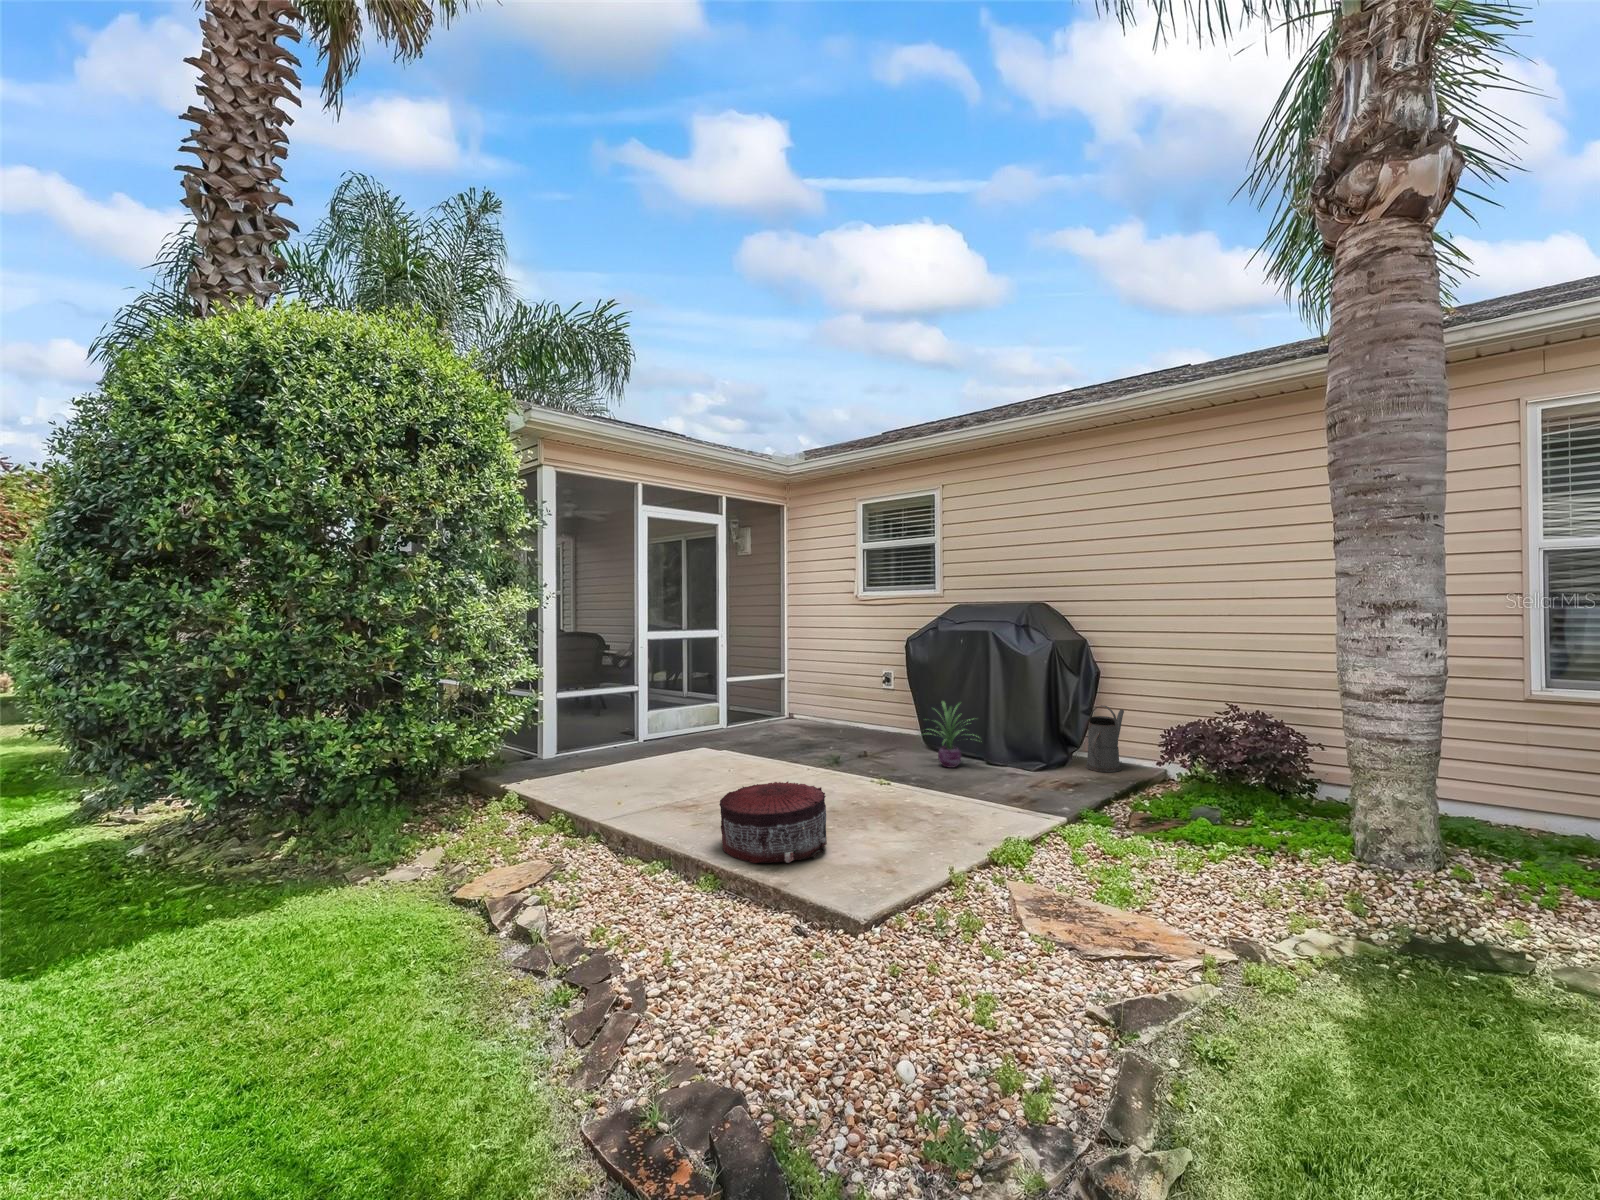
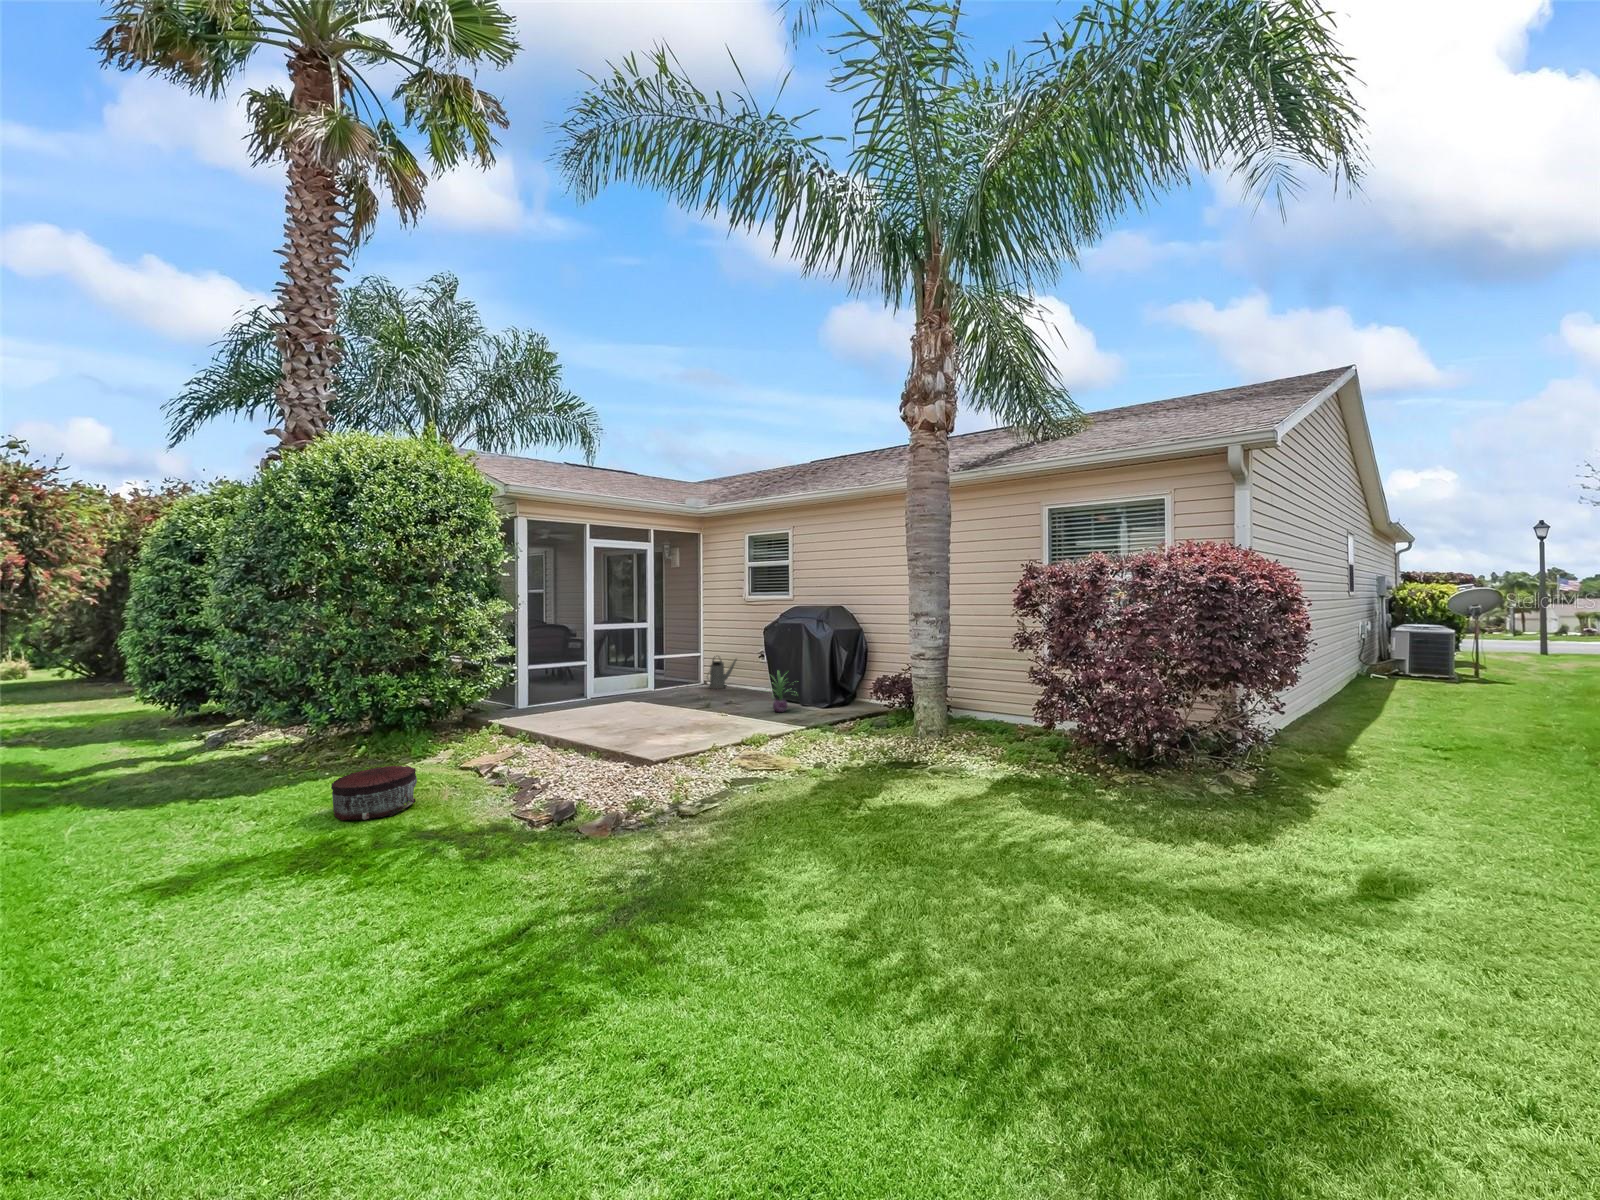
watering can: present [1086,705,1124,772] -> present [708,656,737,689]
pouf: present [719,782,827,863] -> present [331,765,417,820]

